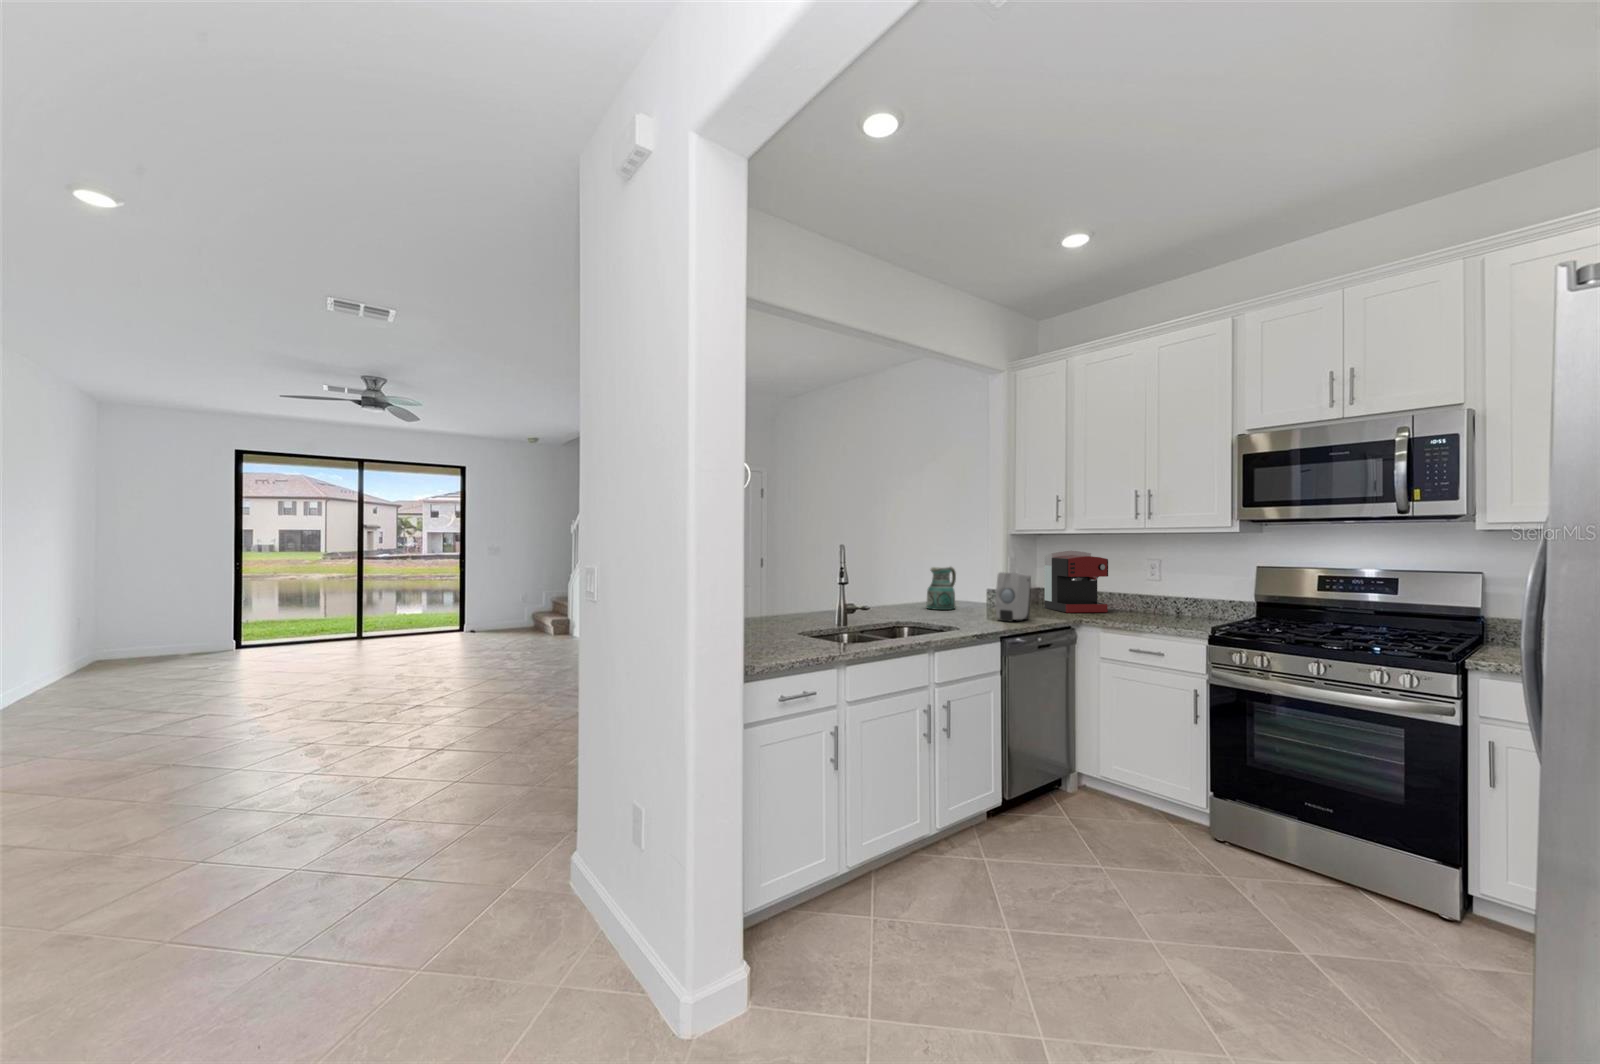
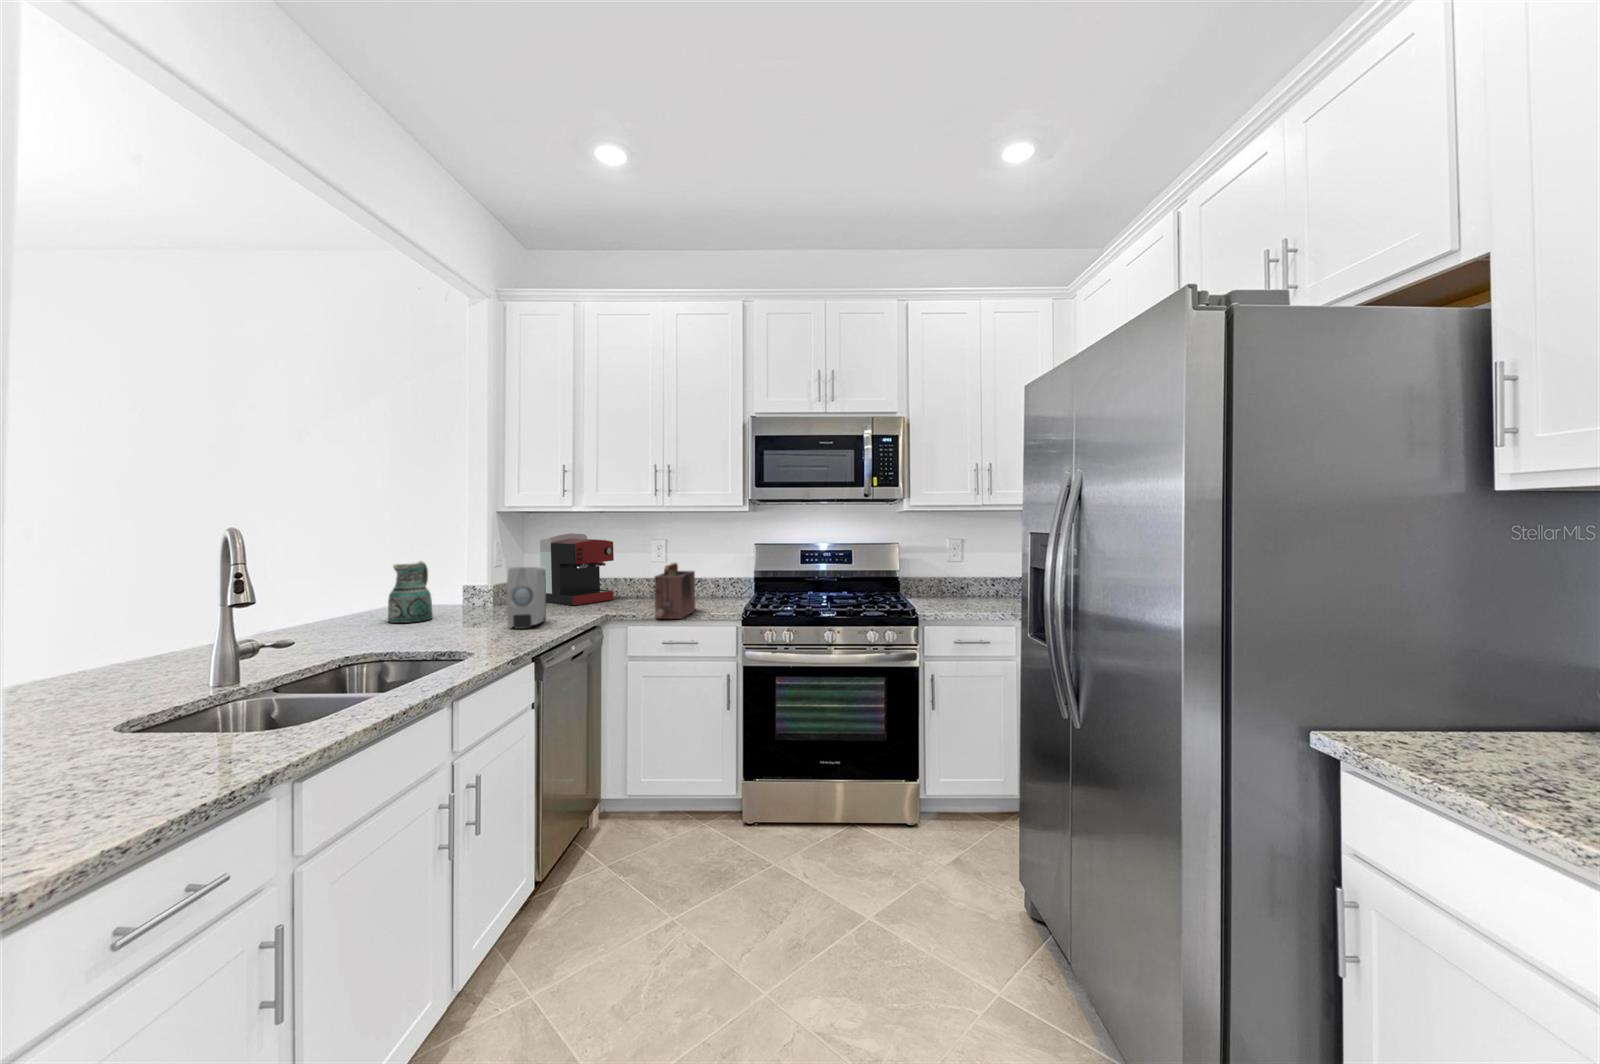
toaster: none [1123,579,1174,631] -> present [655,563,695,619]

